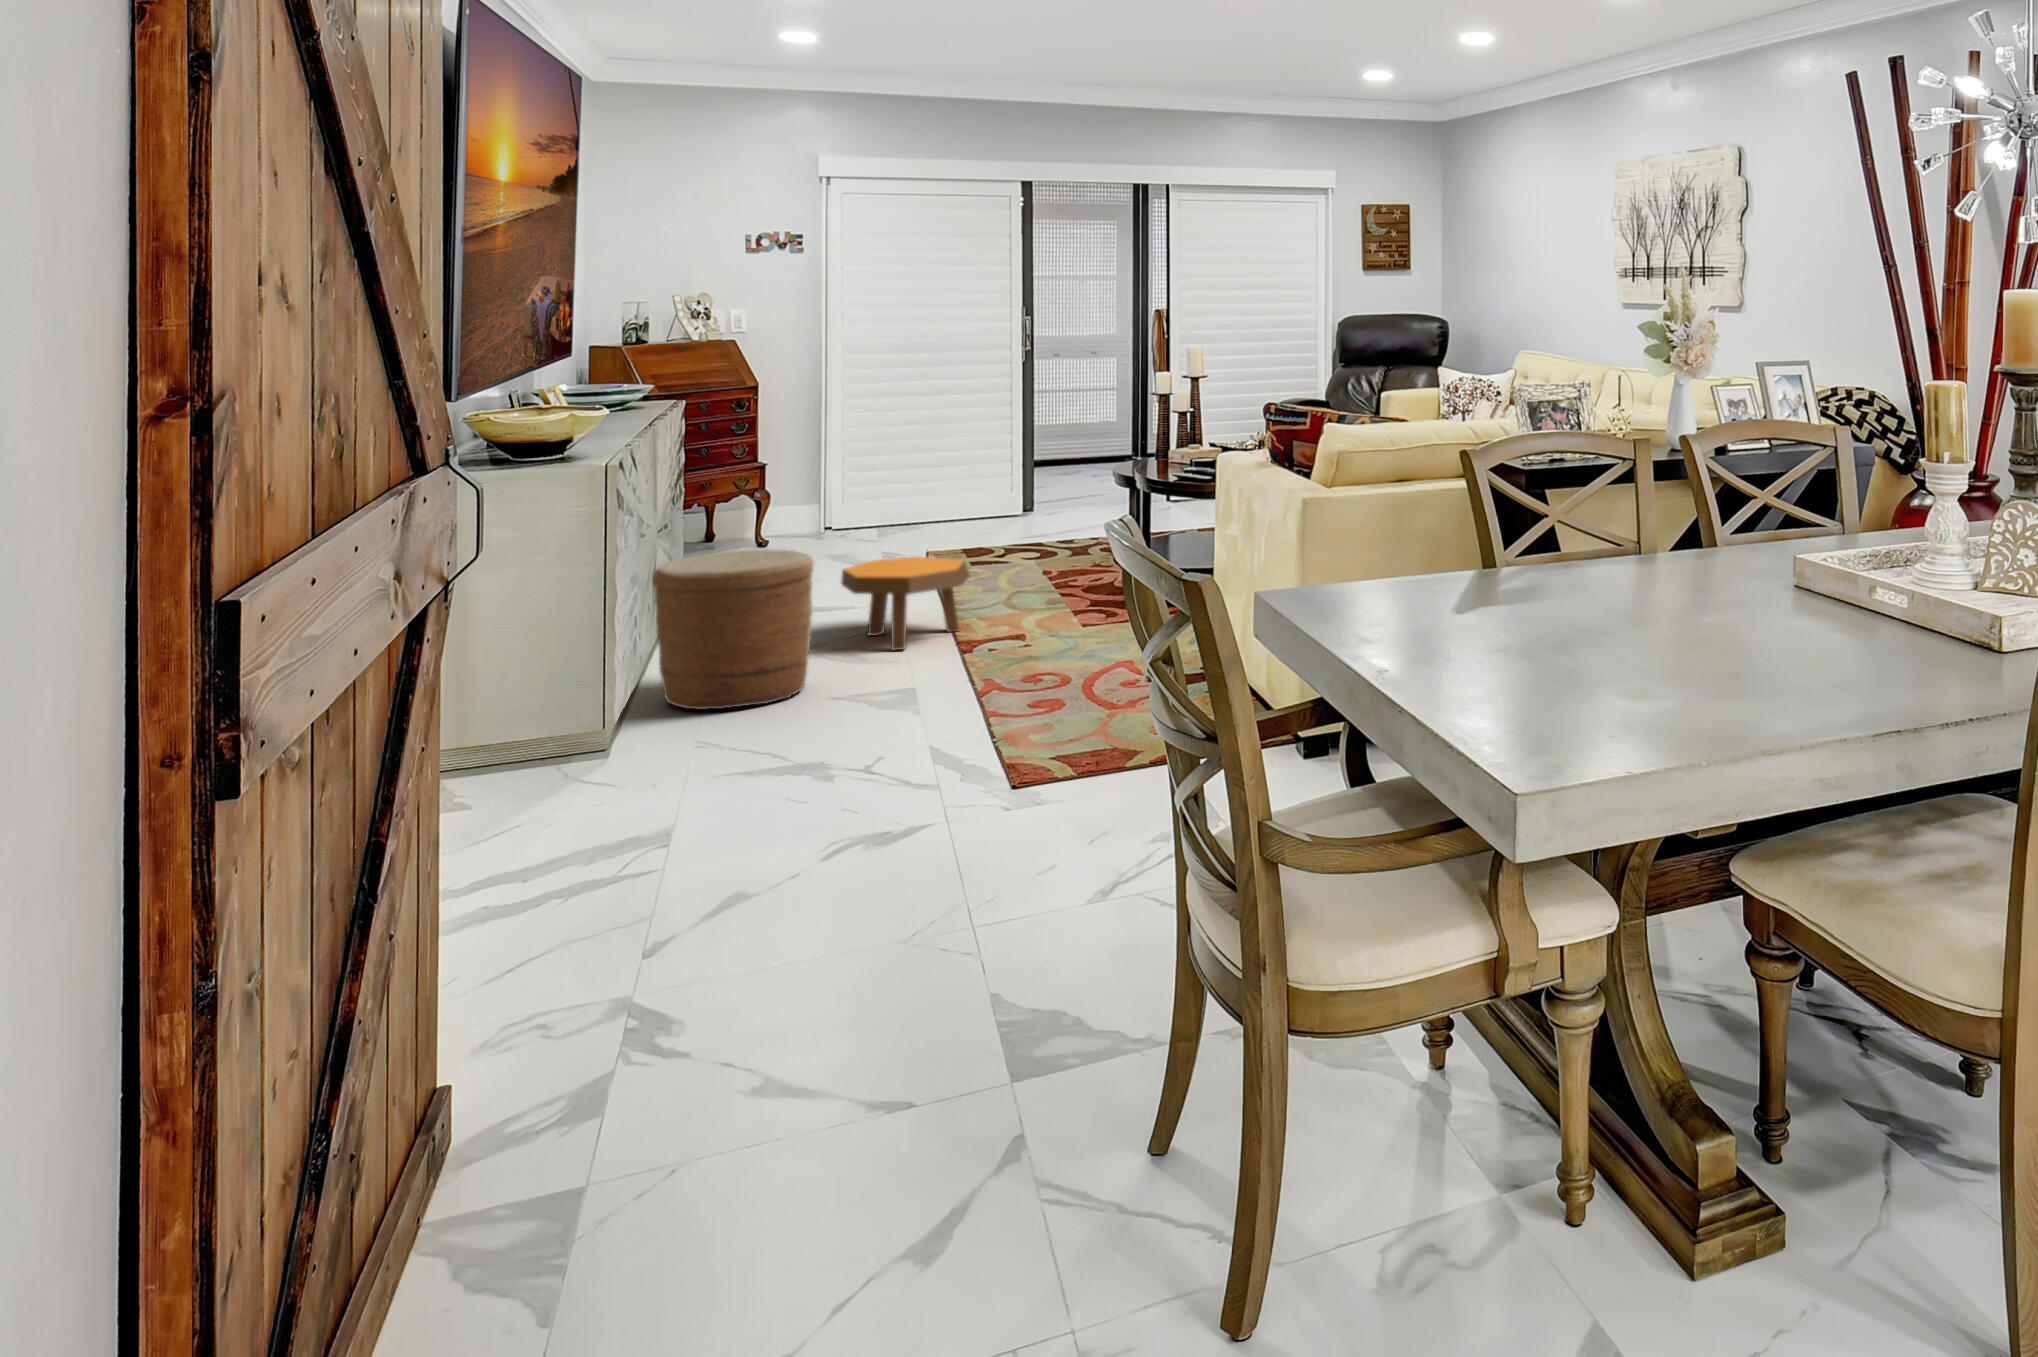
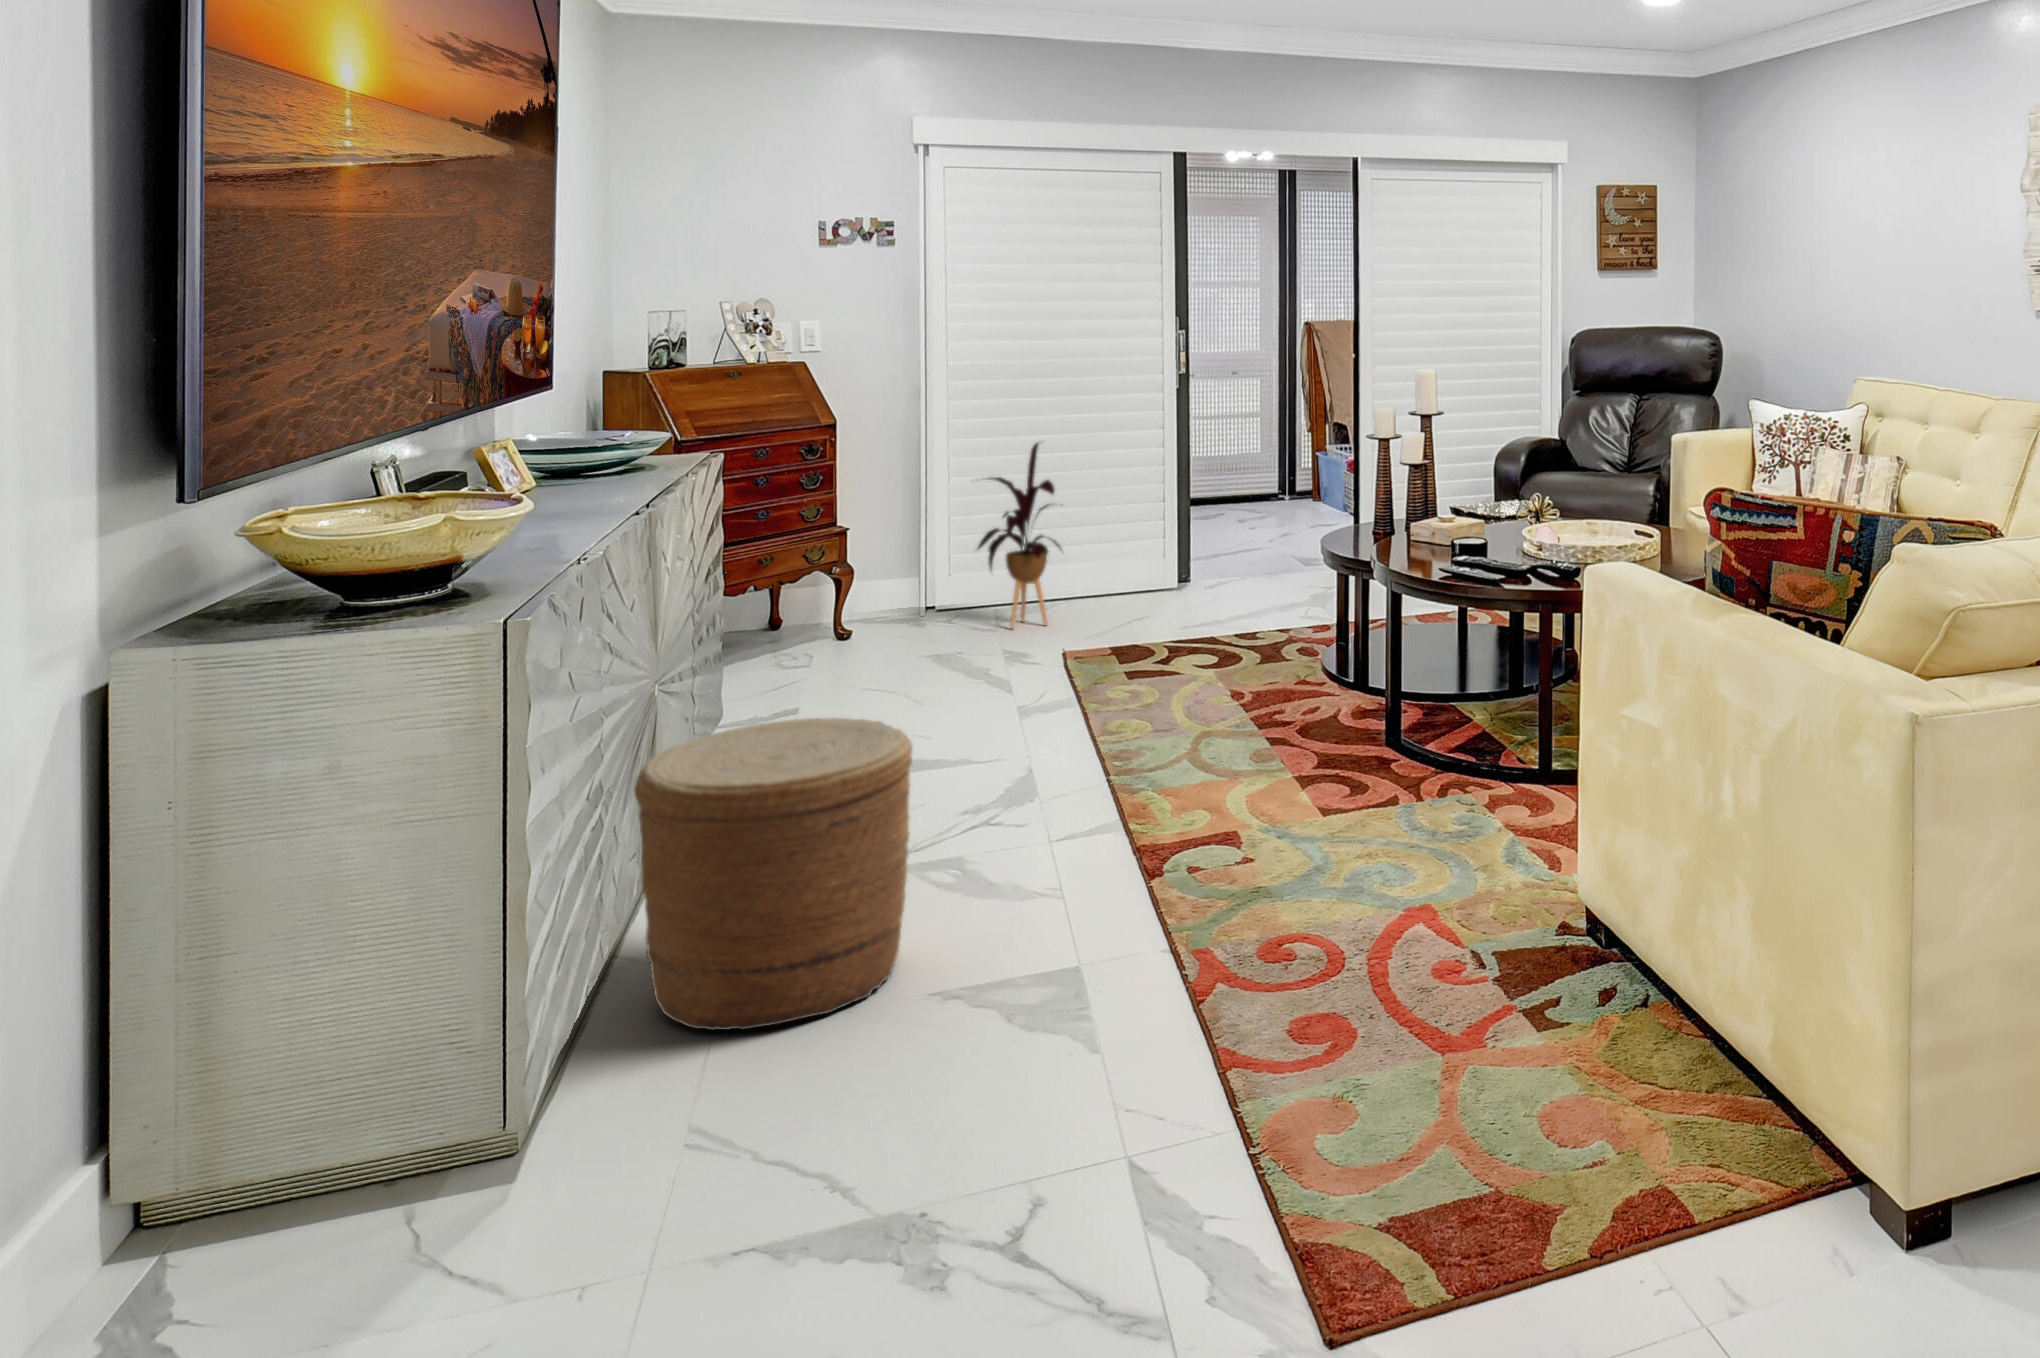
house plant: none [863,398,934,537] -> present [978,443,1061,628]
footstool: present [841,556,970,651] -> none [952,698,1150,868]

